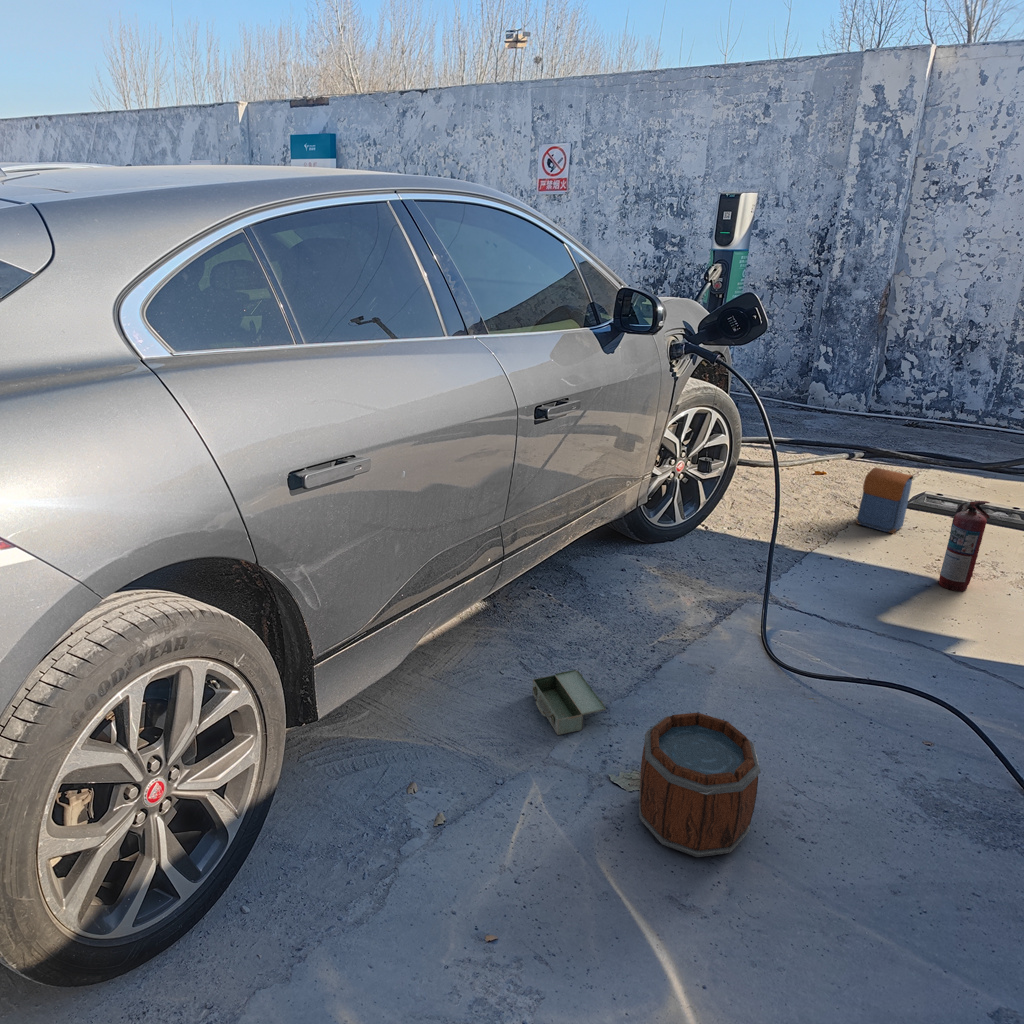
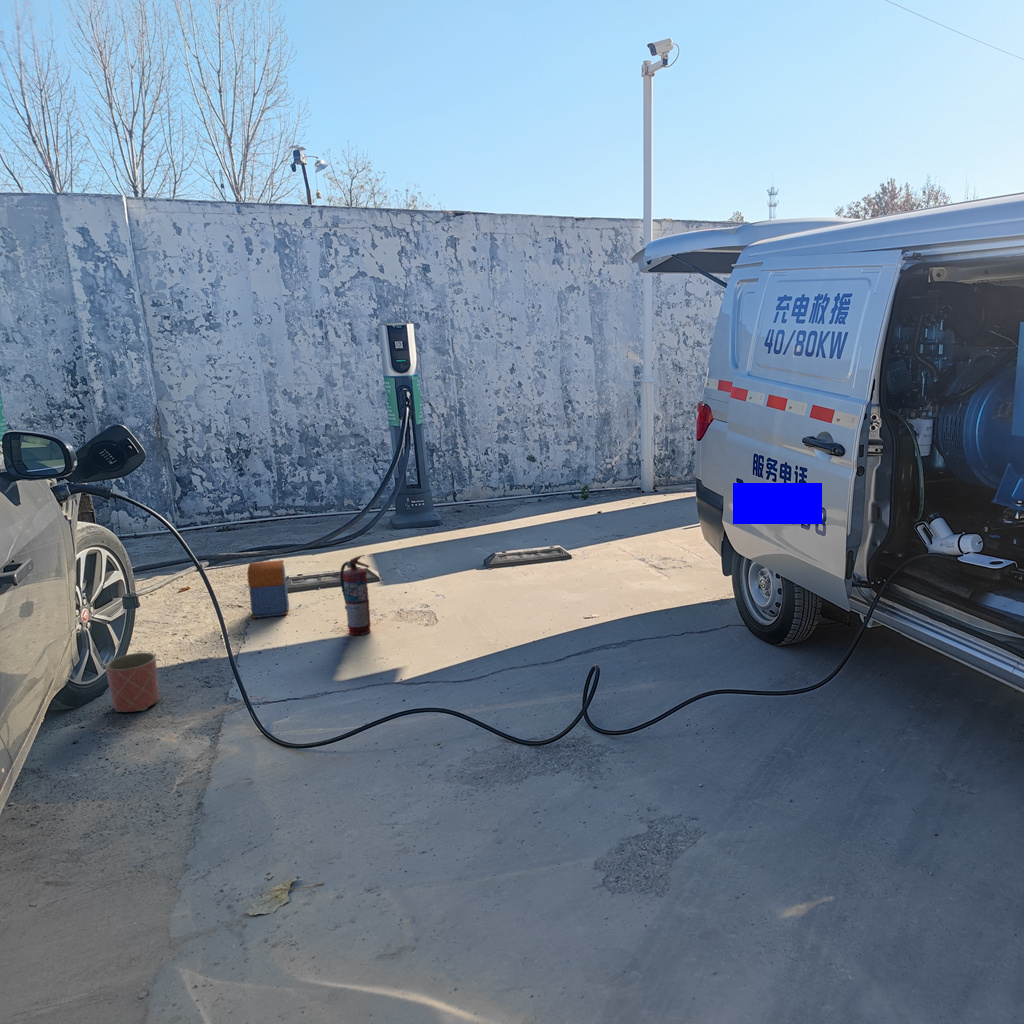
planter: none [674,513,718,566] -> present [105,653,159,712]
toolbox: present [532,670,606,735] -> none [96,845,204,913]
bucket: present [639,712,761,857] -> none [292,775,404,911]

